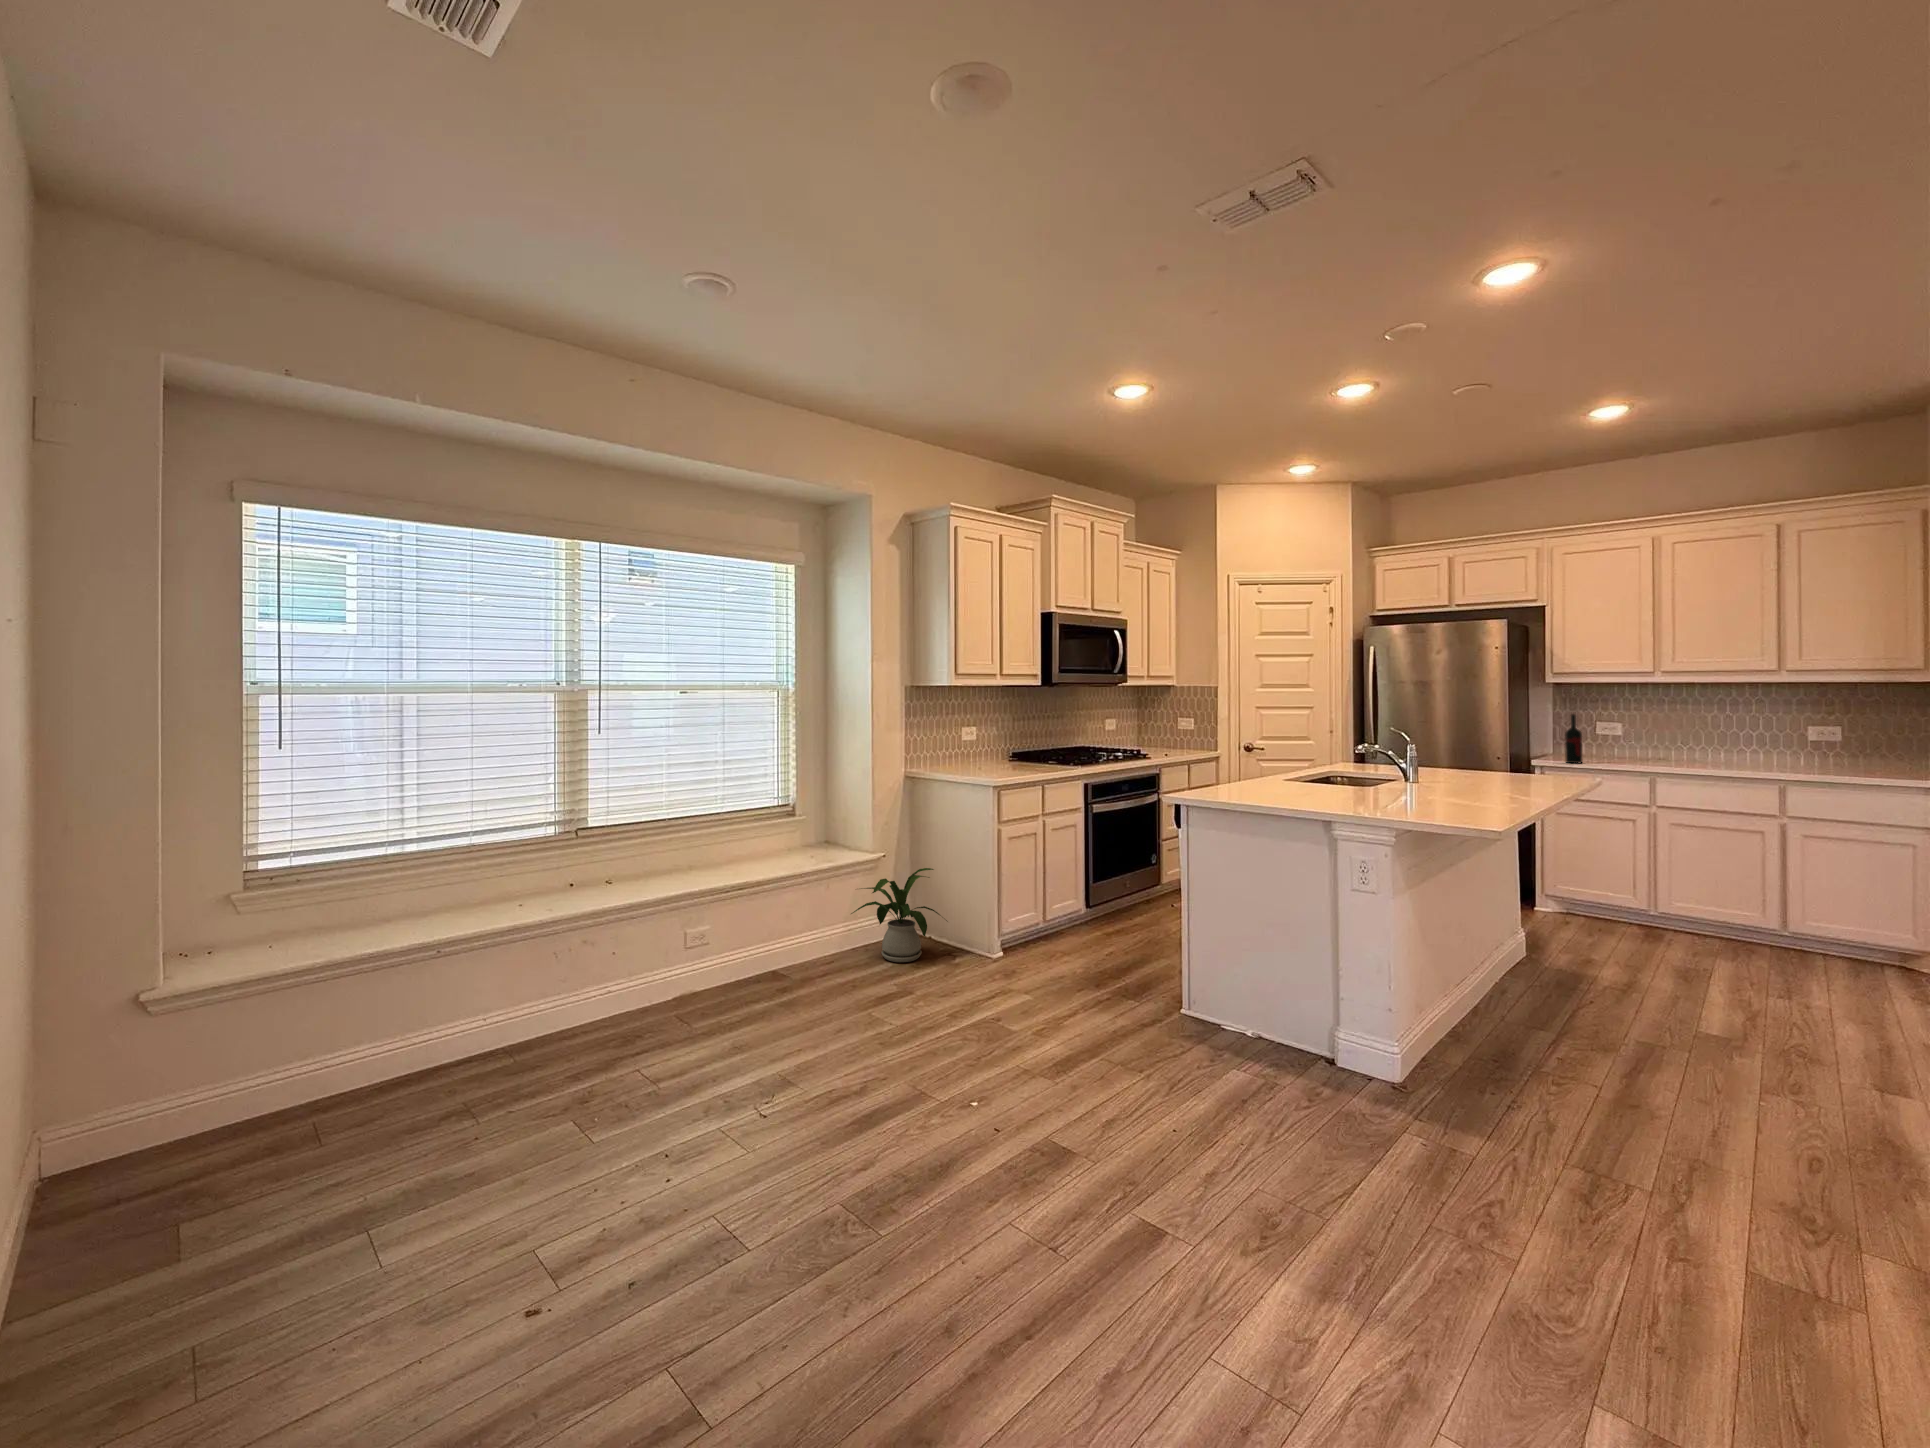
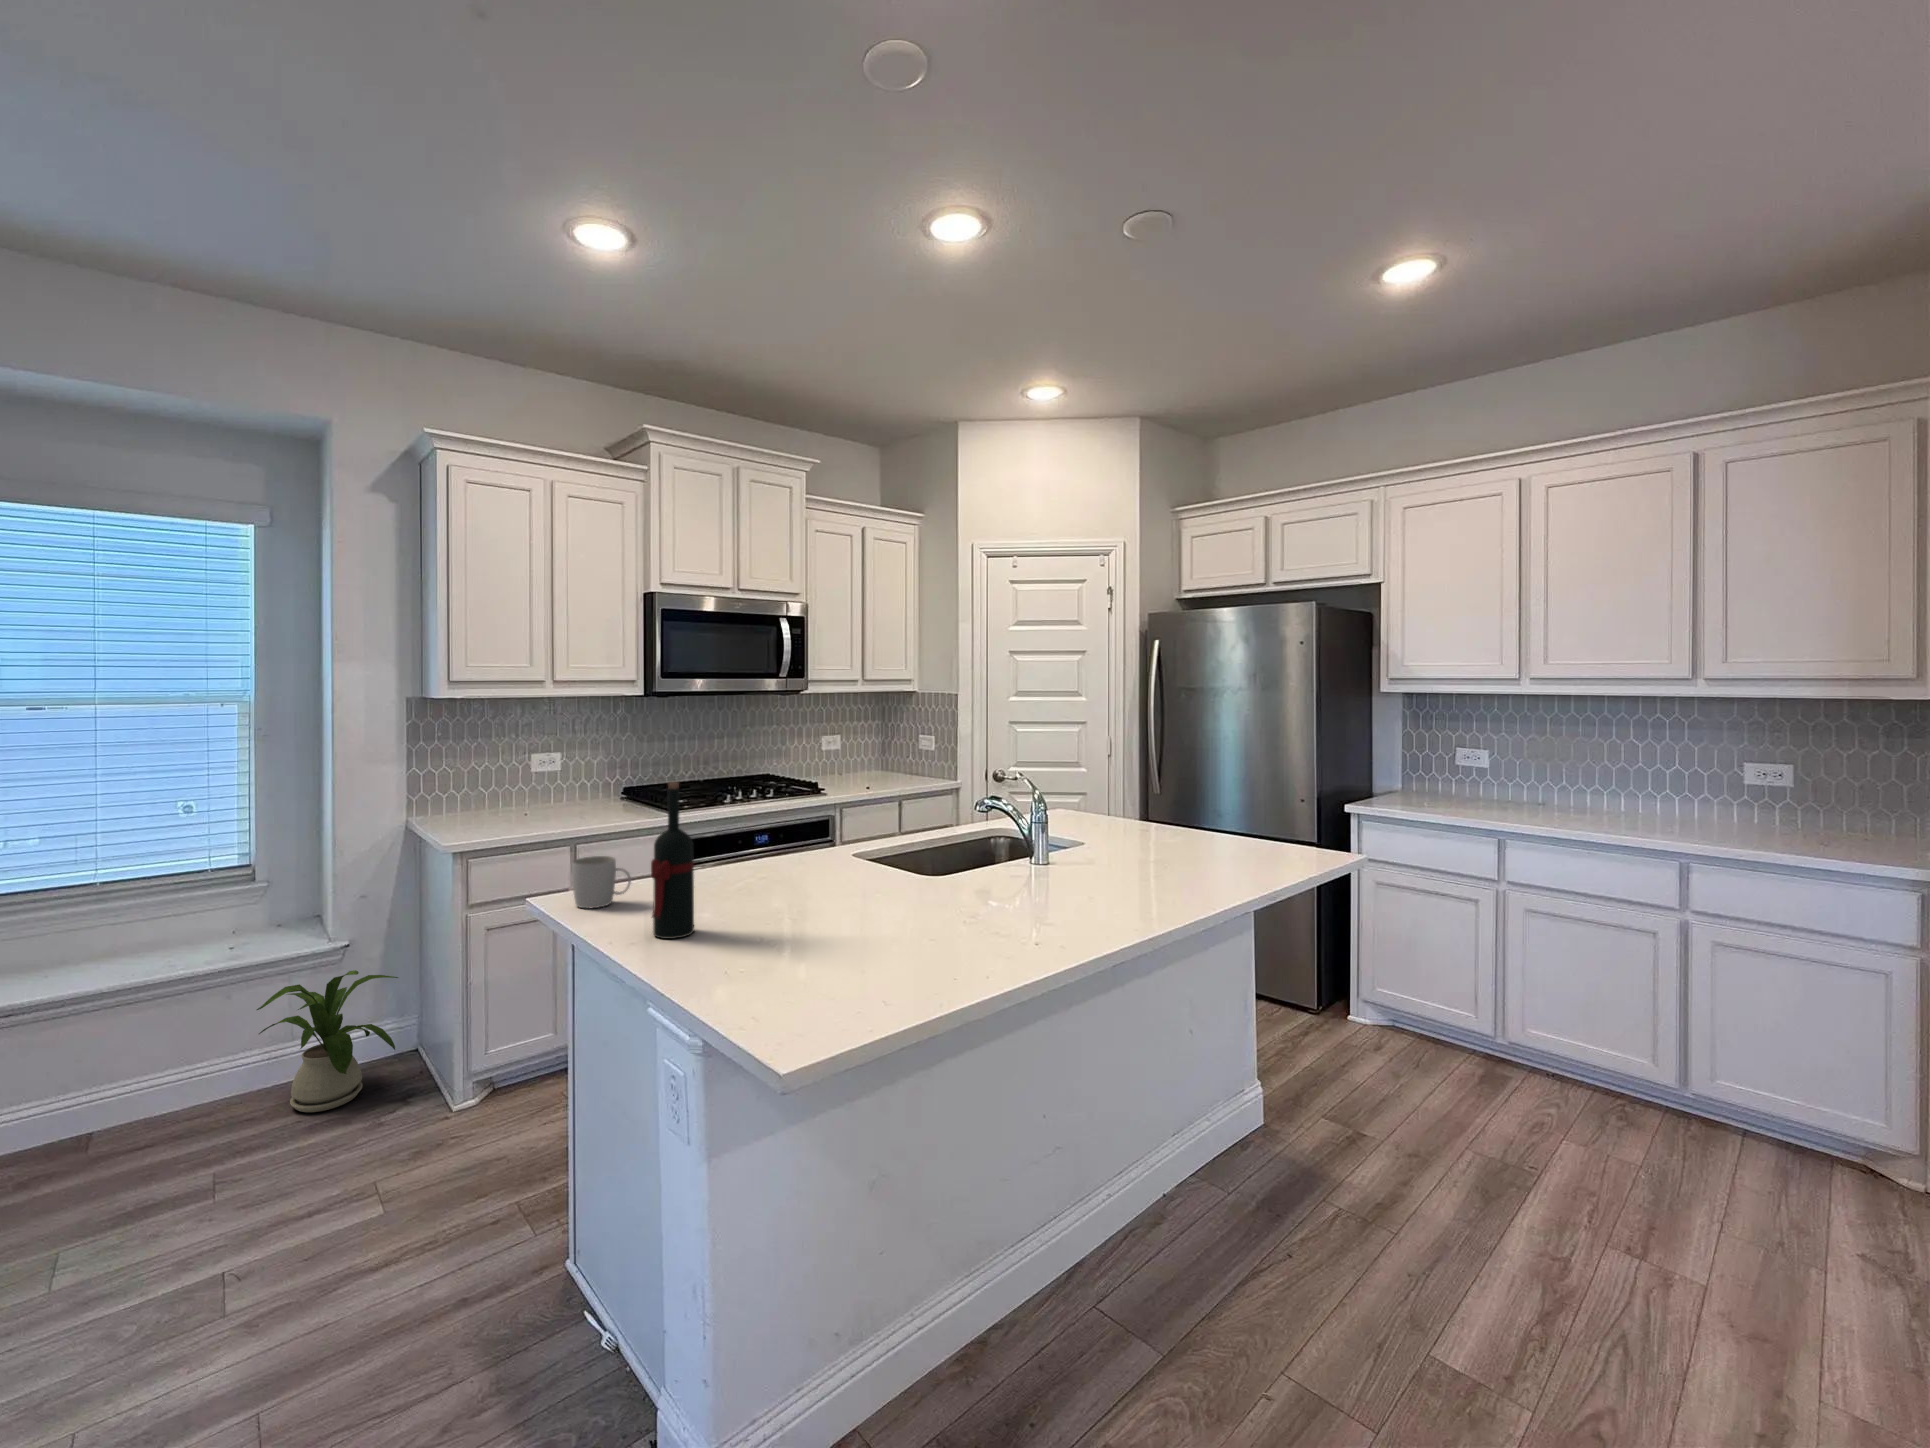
wine bottle: present [1565,712,1582,763] -> present [651,782,694,939]
mug: none [1219,771,1254,799] -> present [572,856,631,908]

